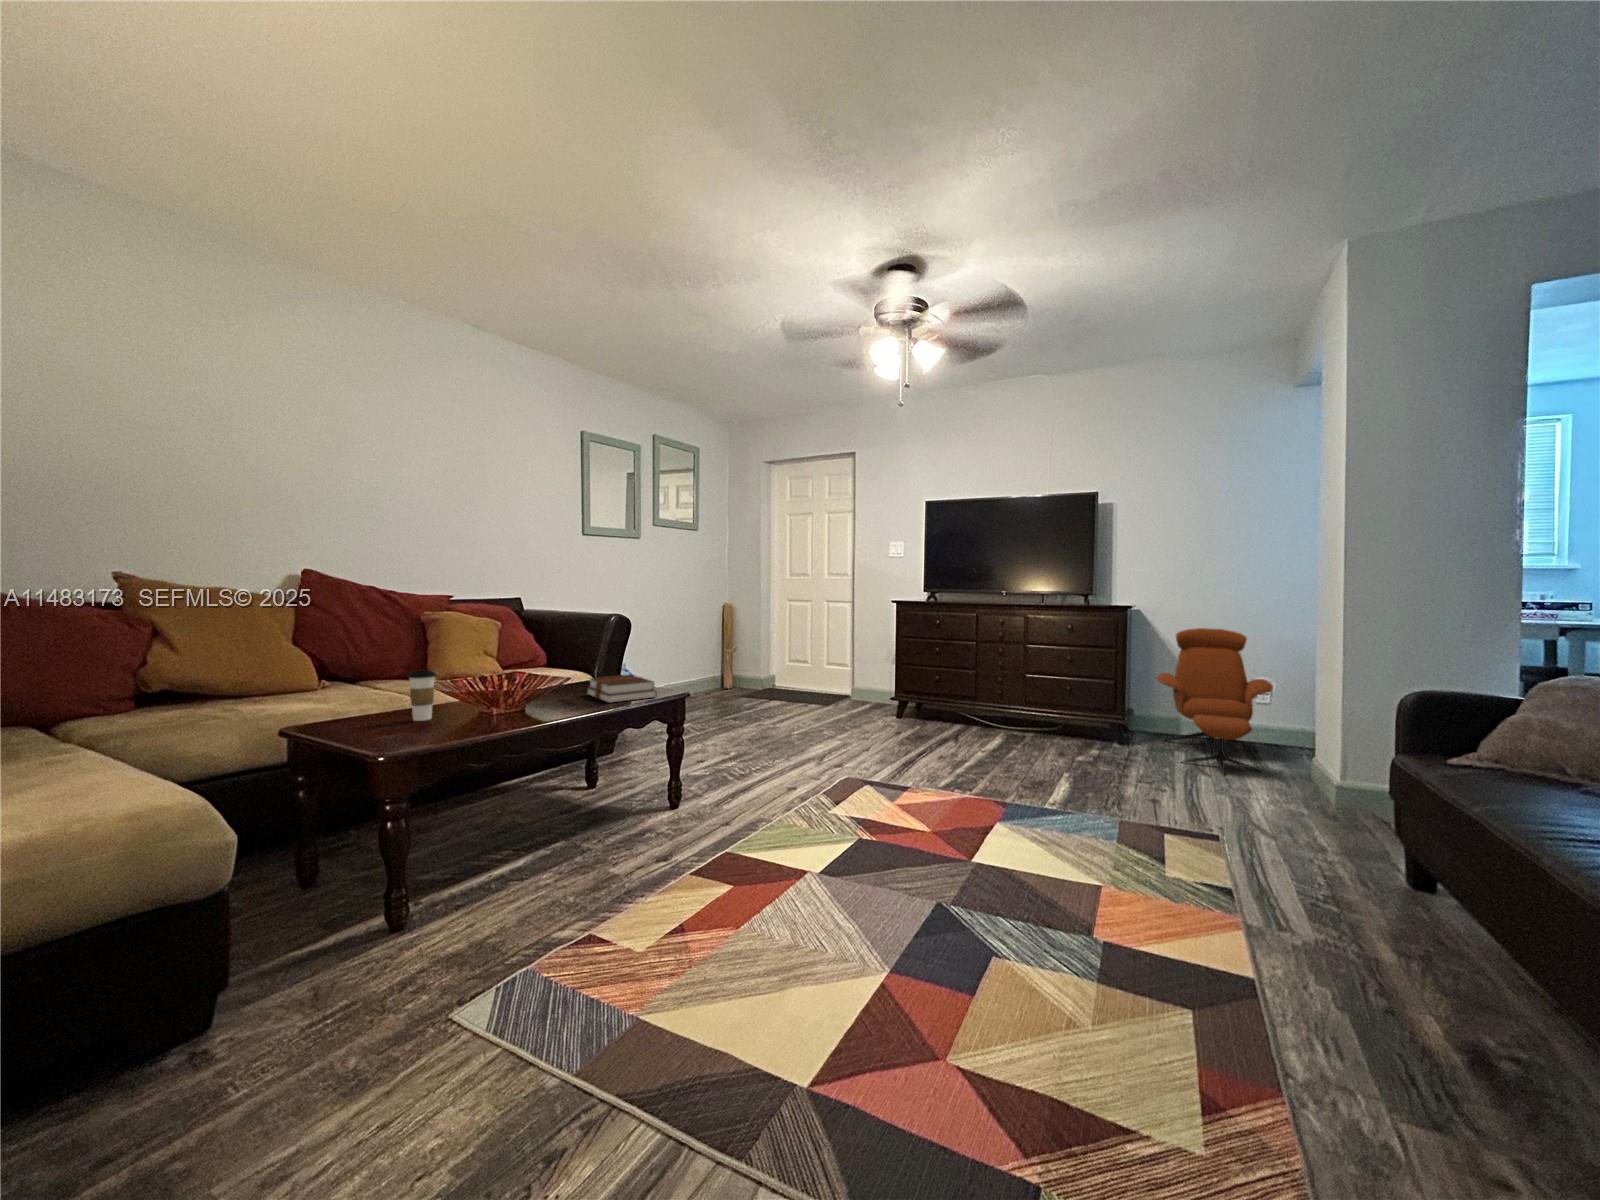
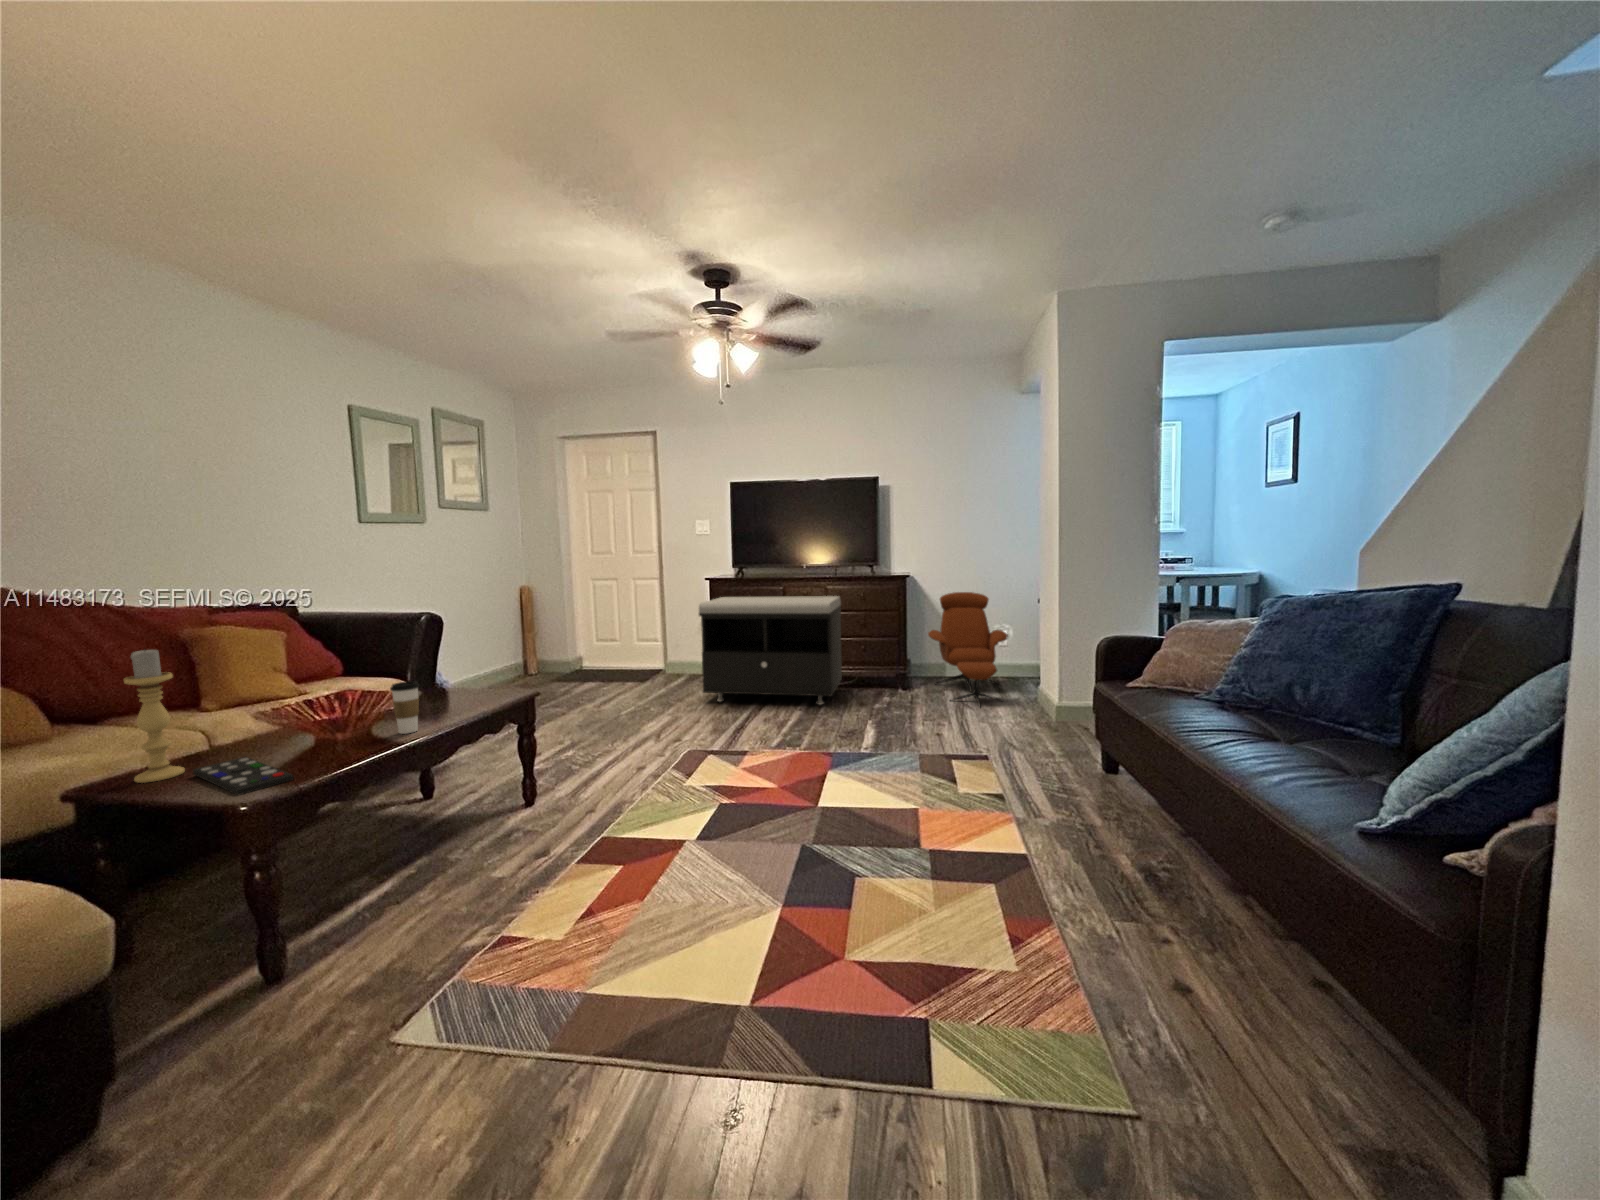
candle holder: none [341,617,378,732] -> present [124,649,185,783]
storage bench: none [876,619,1042,748] -> present [699,596,842,705]
coffee cup: present [408,670,436,721] -> present [390,681,420,734]
hardback book: present [587,674,657,703] -> none [423,678,508,711]
remote control: none [379,720,440,751] -> present [193,757,294,795]

